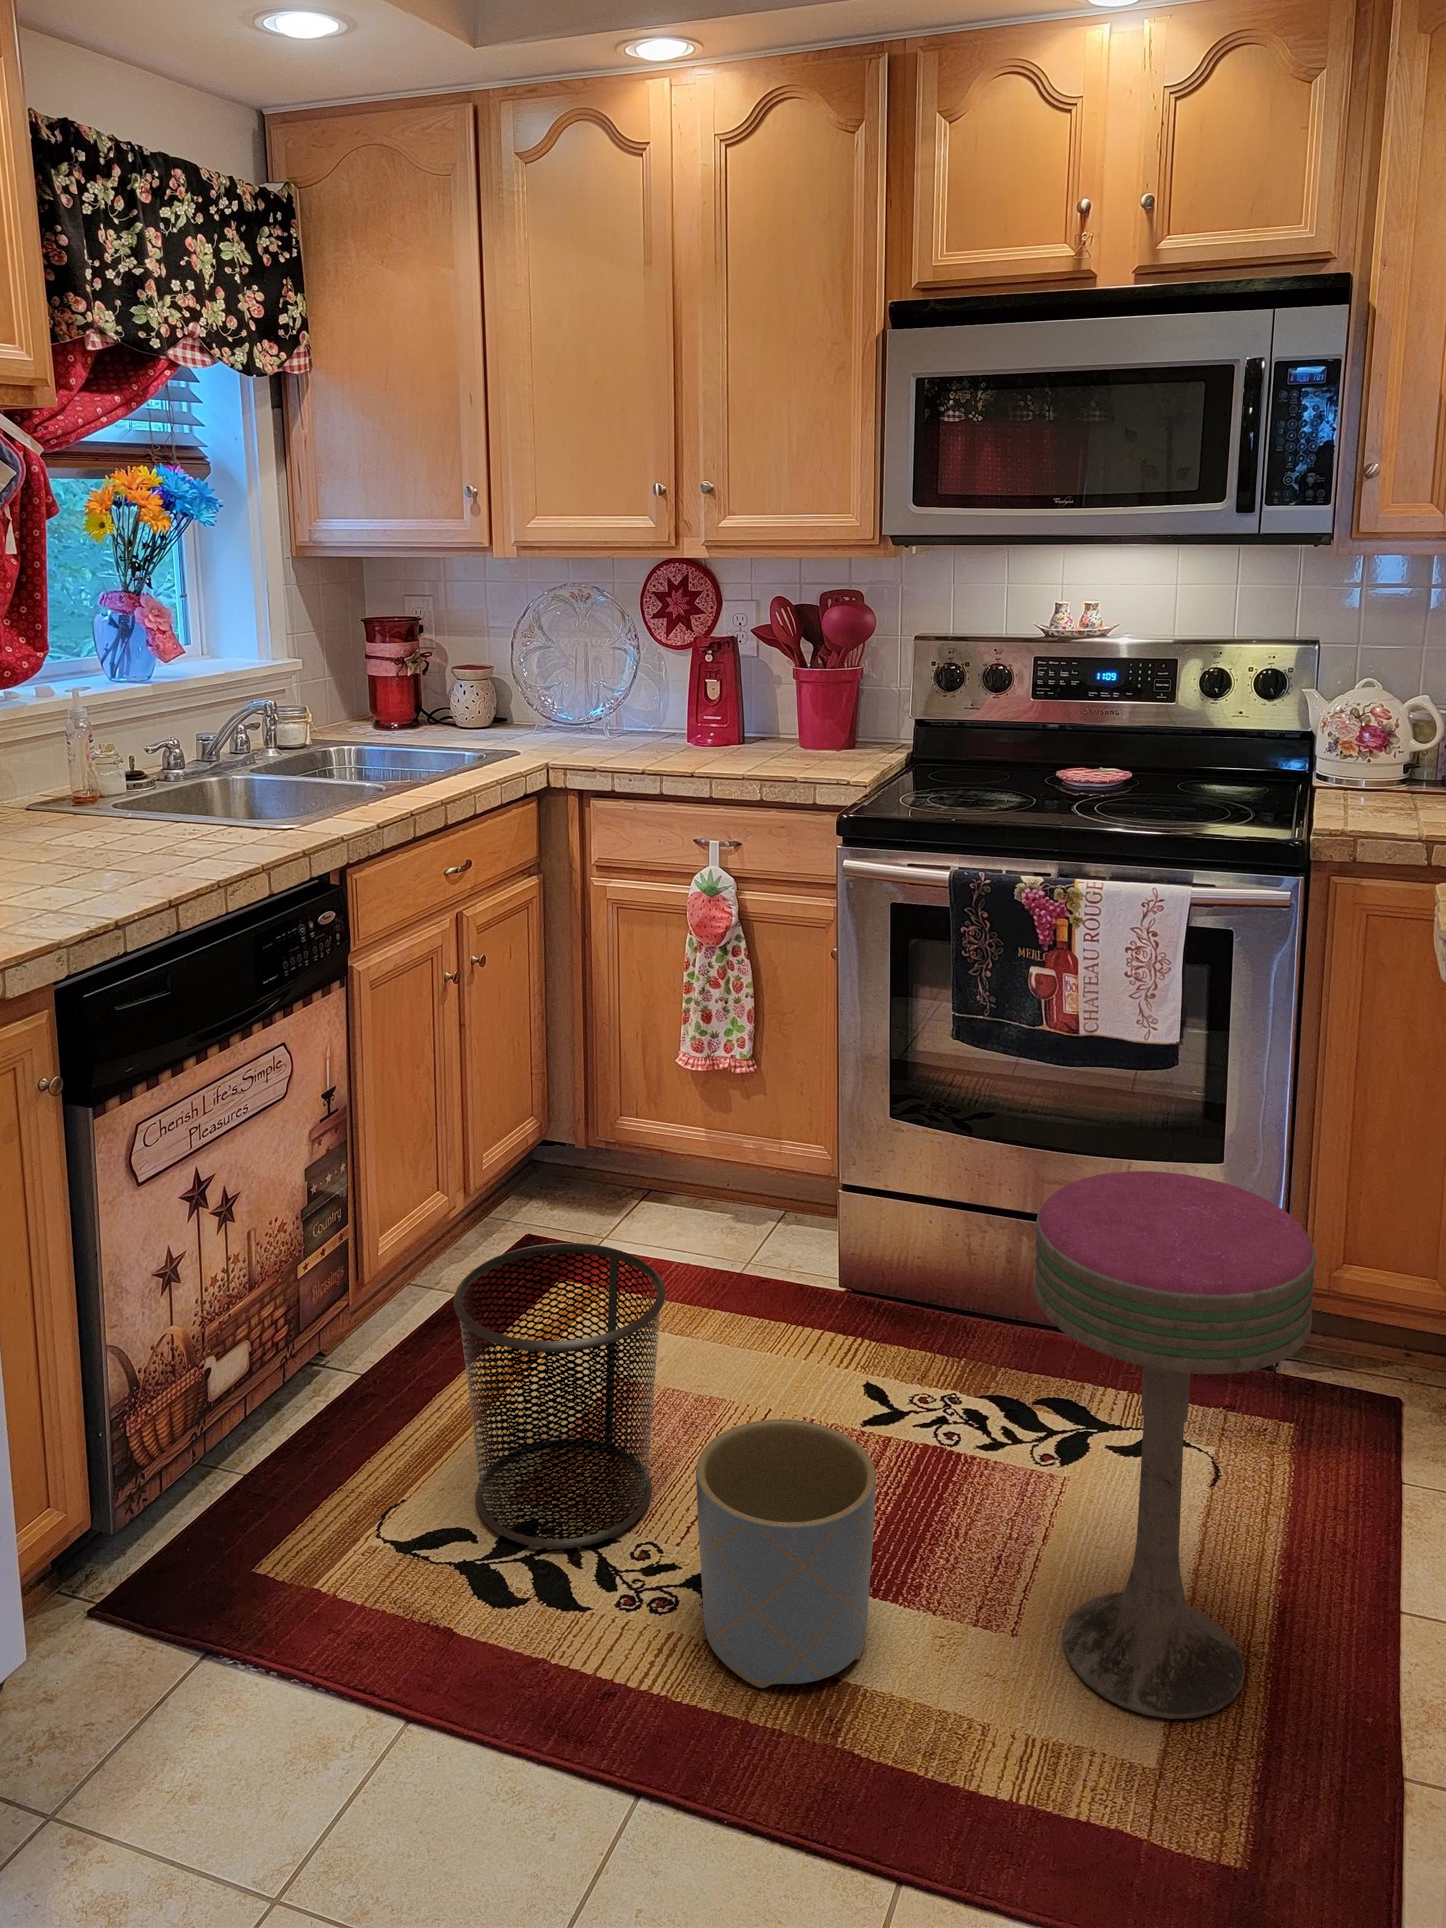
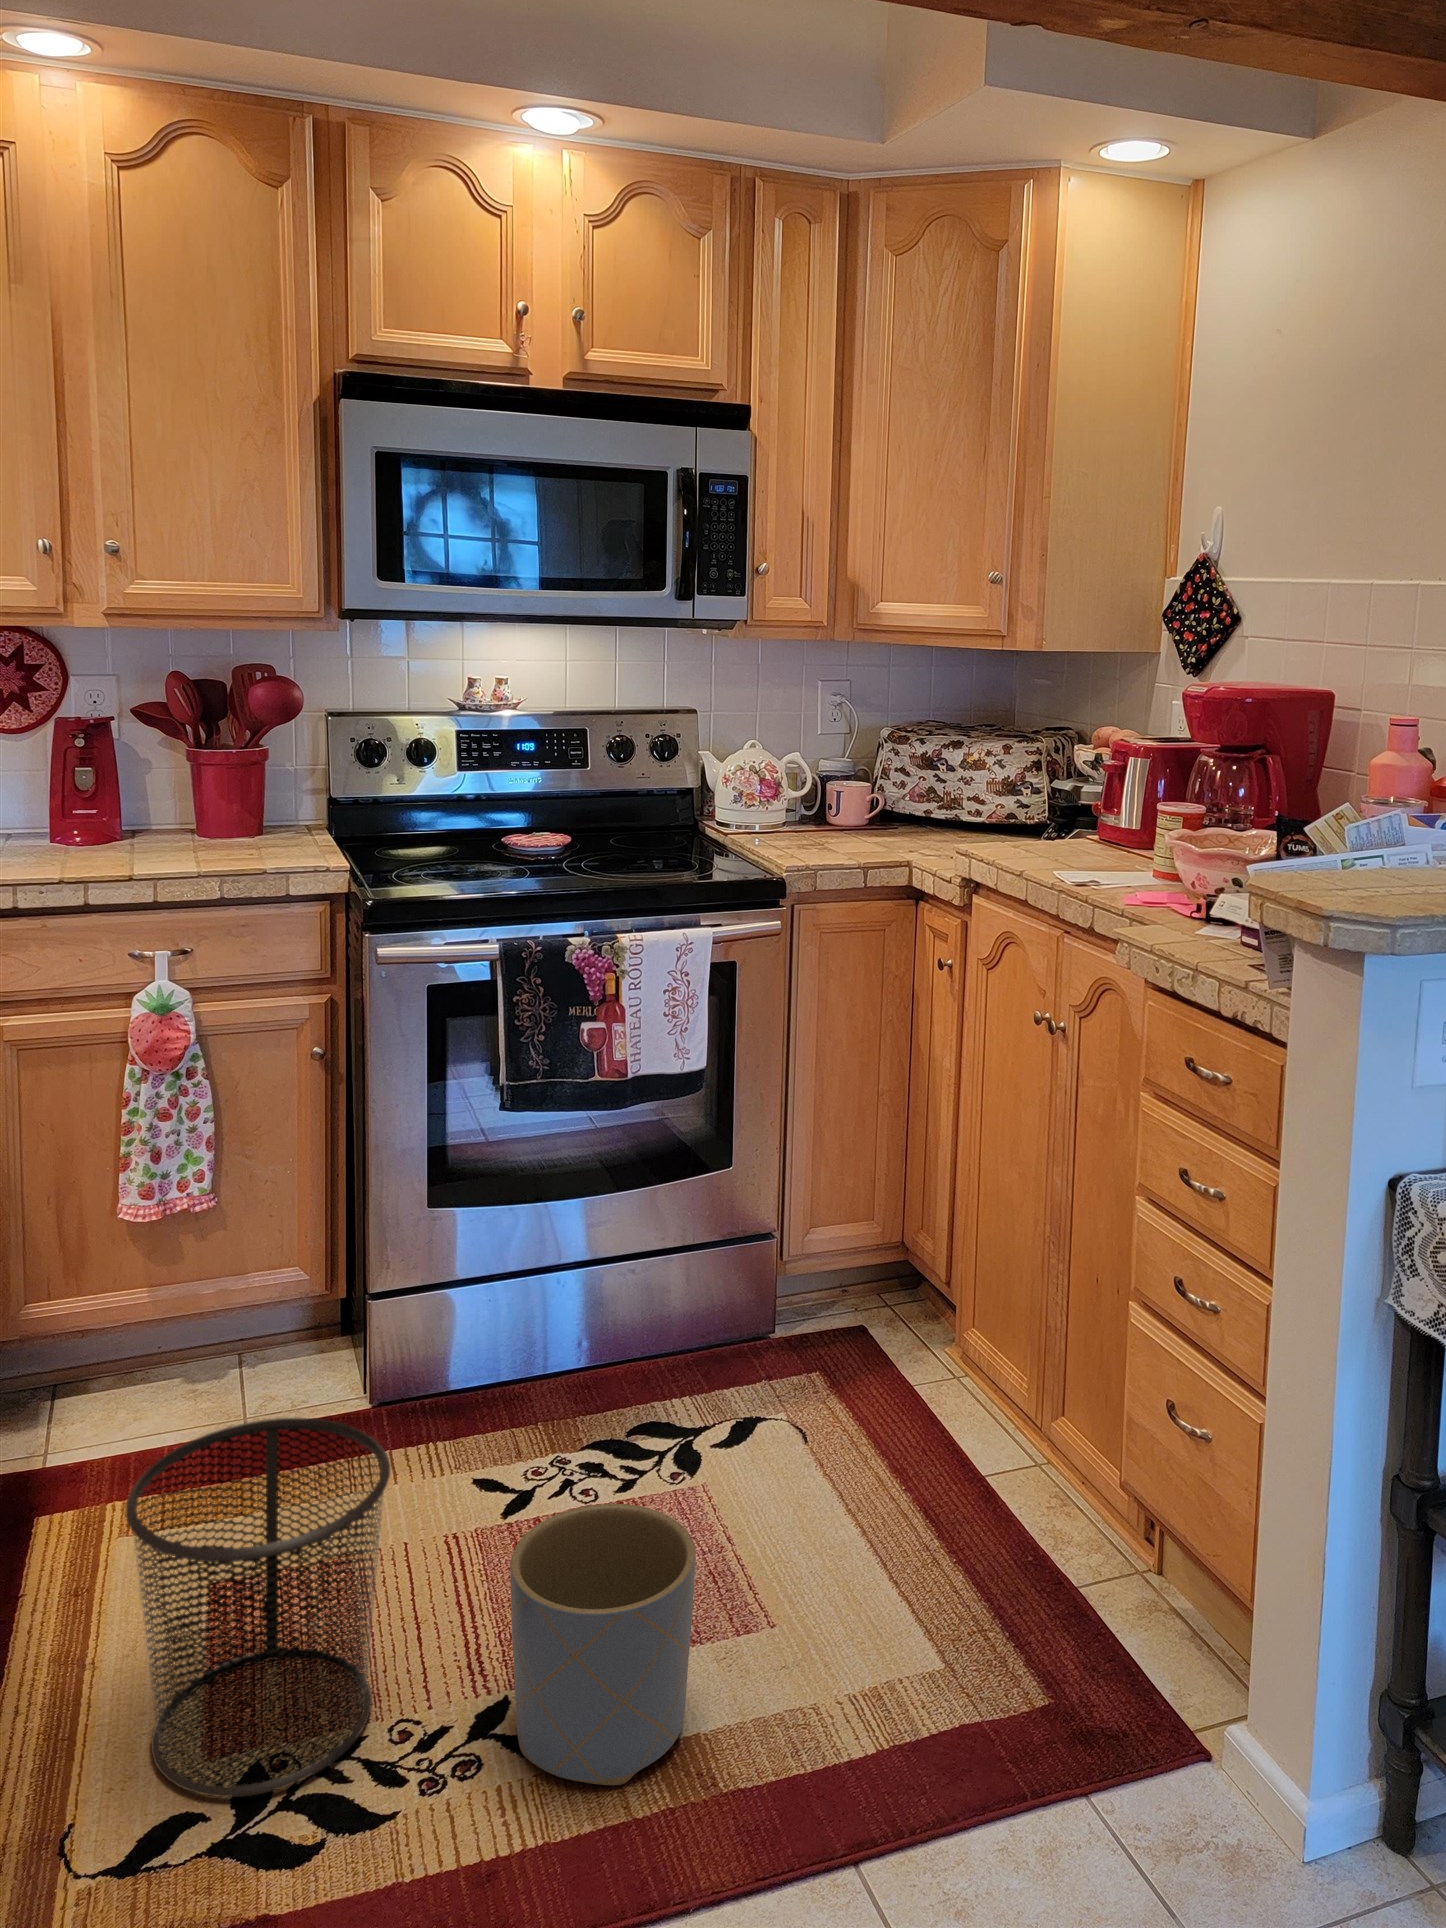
bar stool: present [1034,1171,1316,1719] -> none [776,1164,1006,1637]

